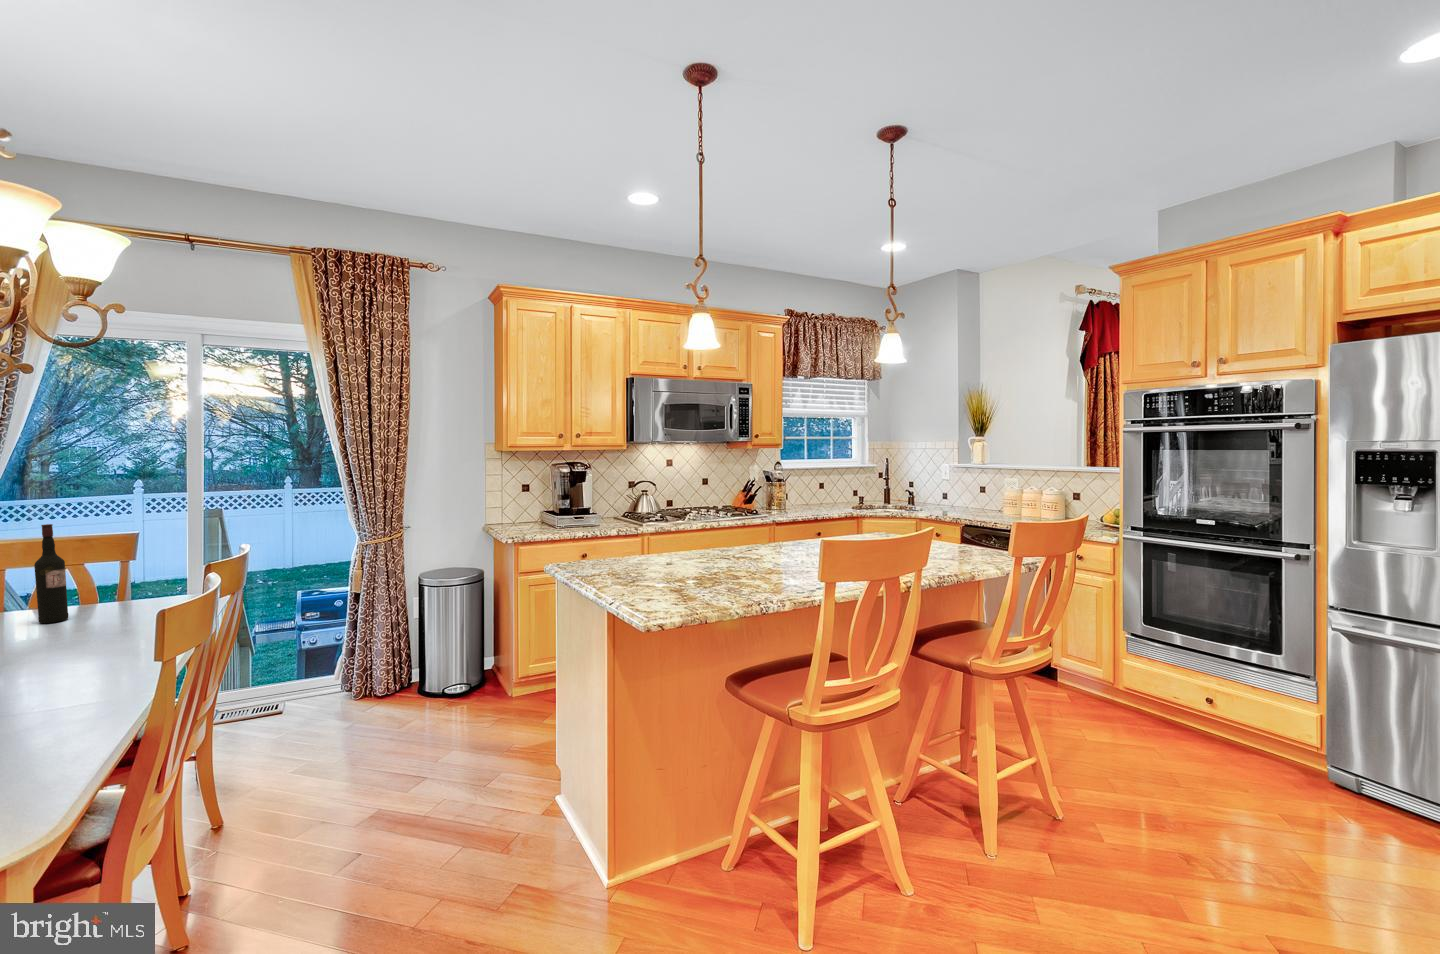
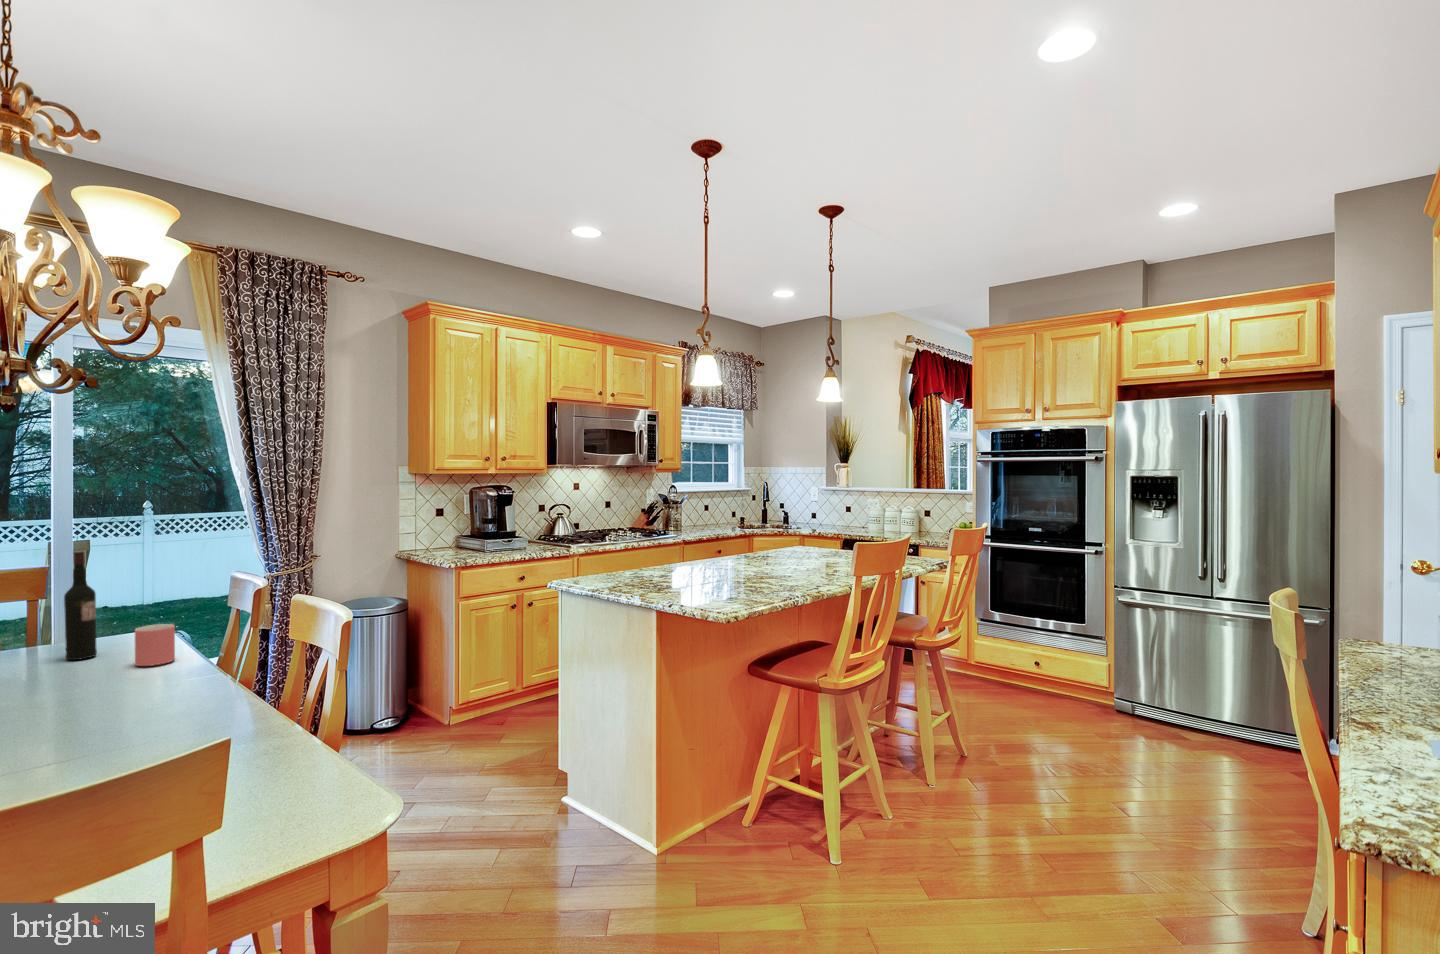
mug: none [63,596,106,635] -> present [135,624,175,666]

